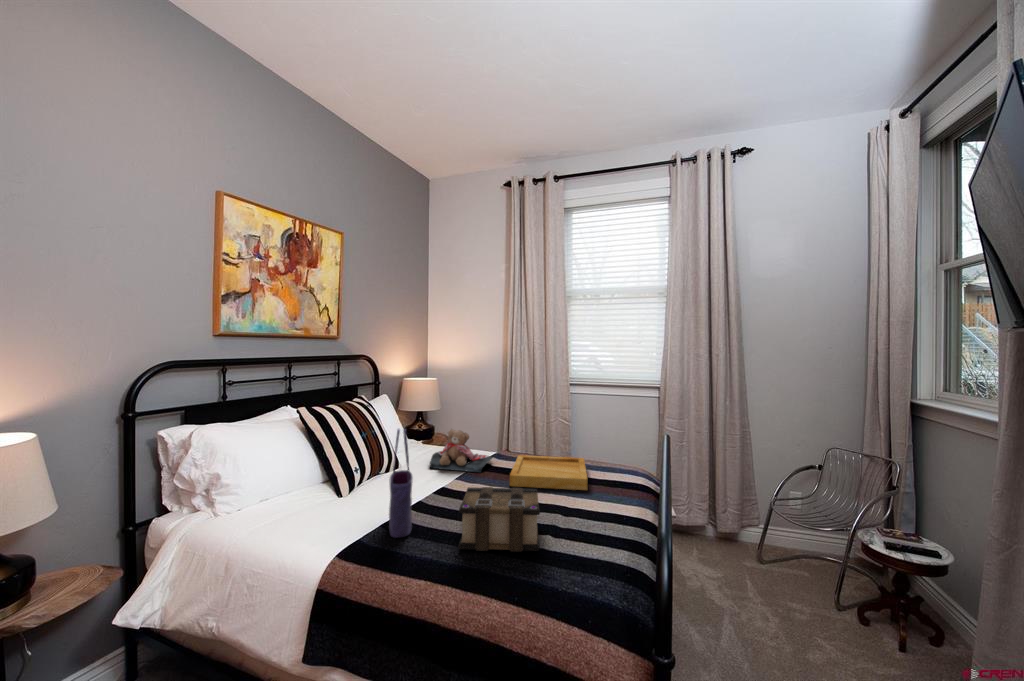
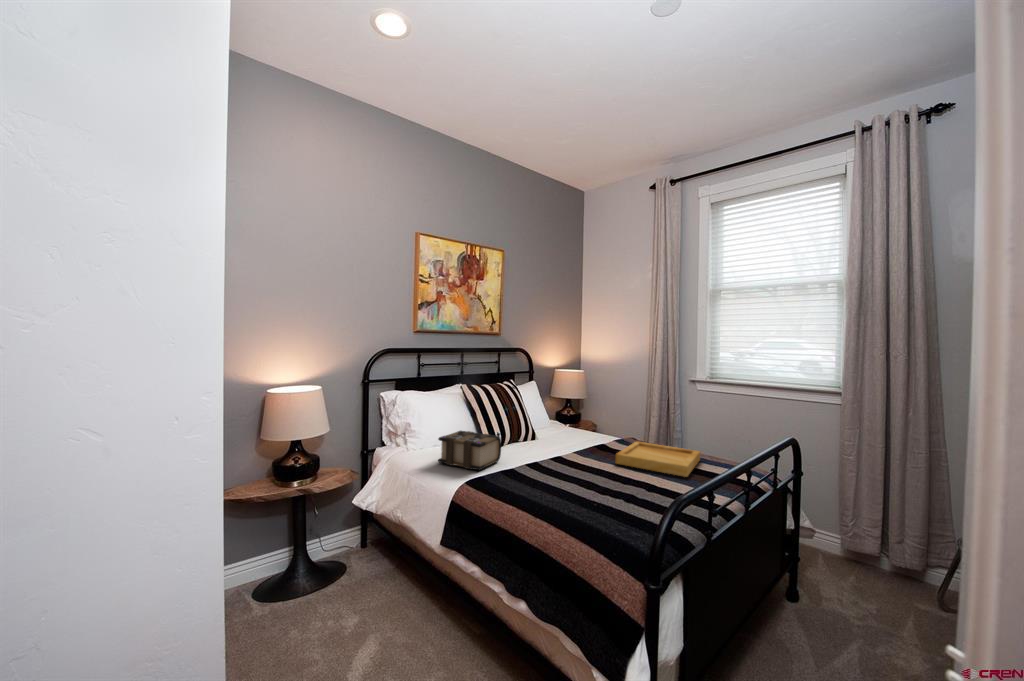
tote bag: present [389,429,413,538] -> none [504,401,522,480]
teddy bear: present [430,429,493,472] -> none [558,412,615,451]
book: present [458,487,540,552] -> present [438,431,501,470]

